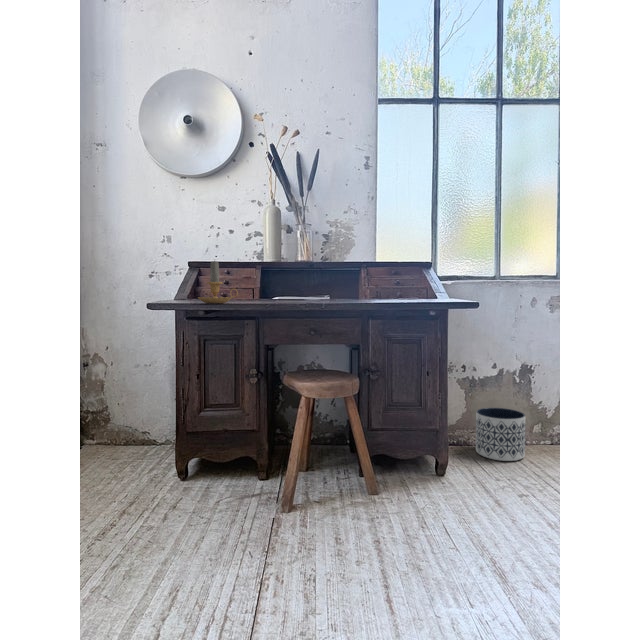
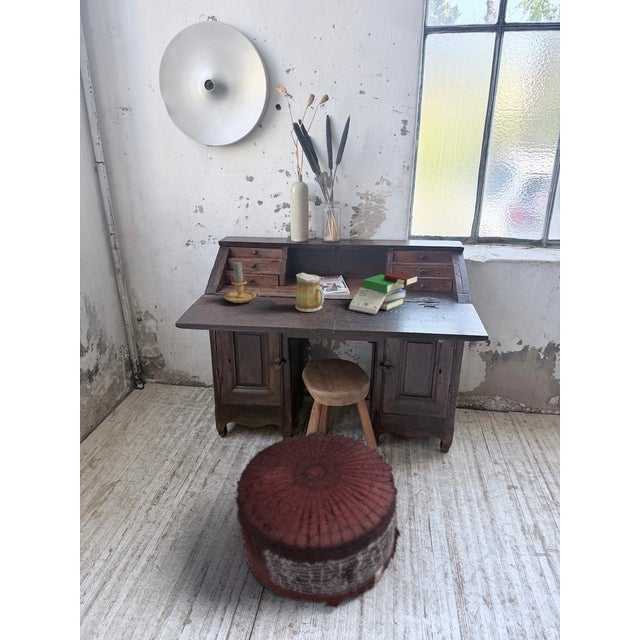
mug: none [276,266,308,304] -> present [295,273,324,312]
book: none [332,270,397,303] -> present [349,272,417,315]
planter: present [476,408,525,461] -> none [486,382,538,437]
pouf: none [215,435,417,606] -> present [235,432,400,608]

